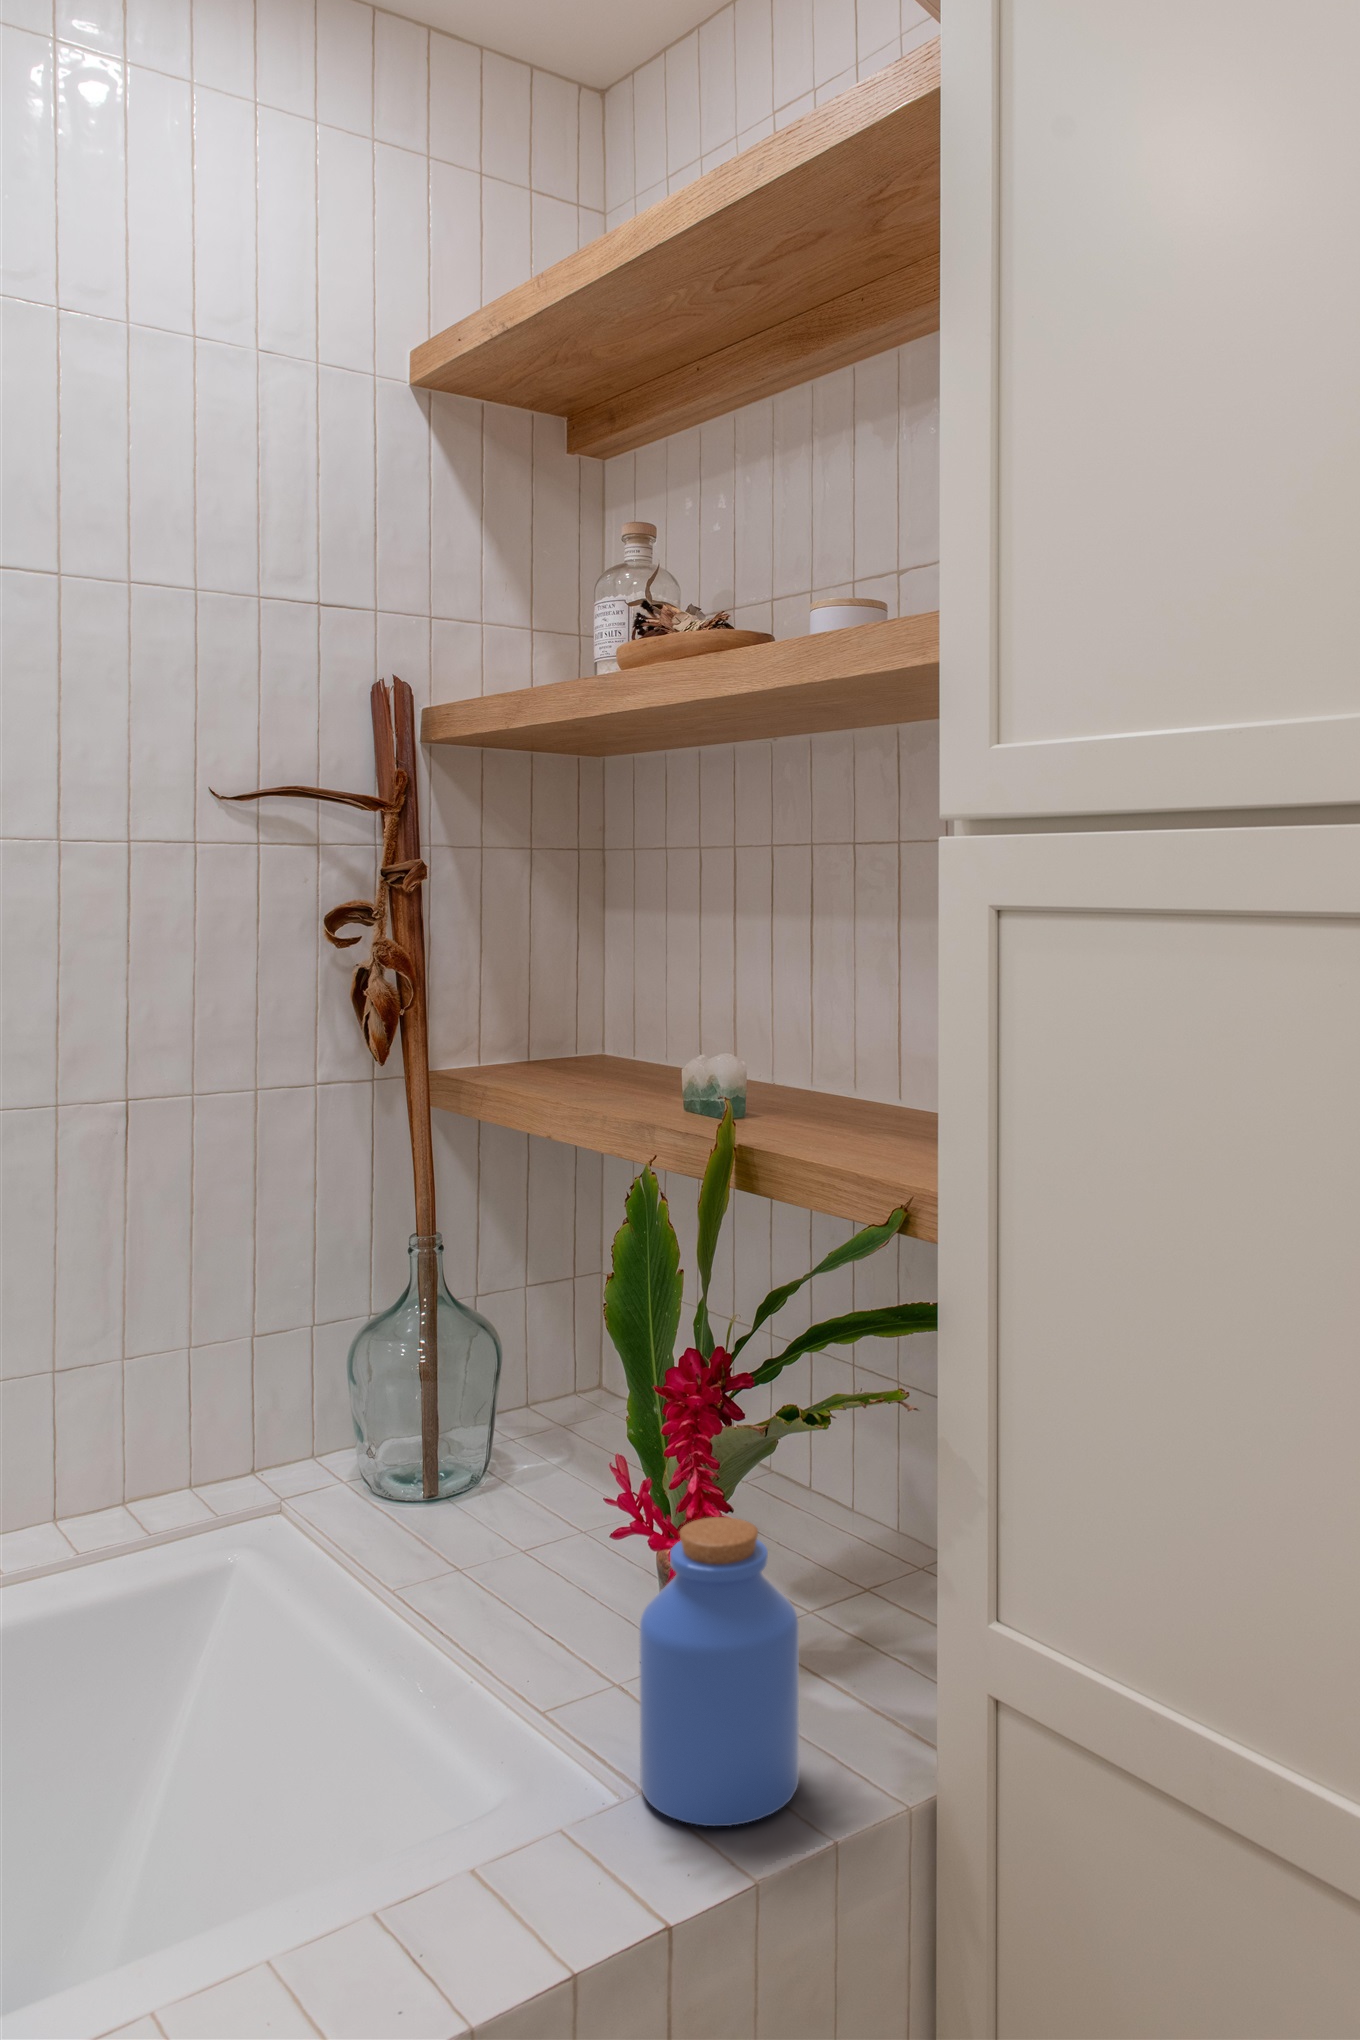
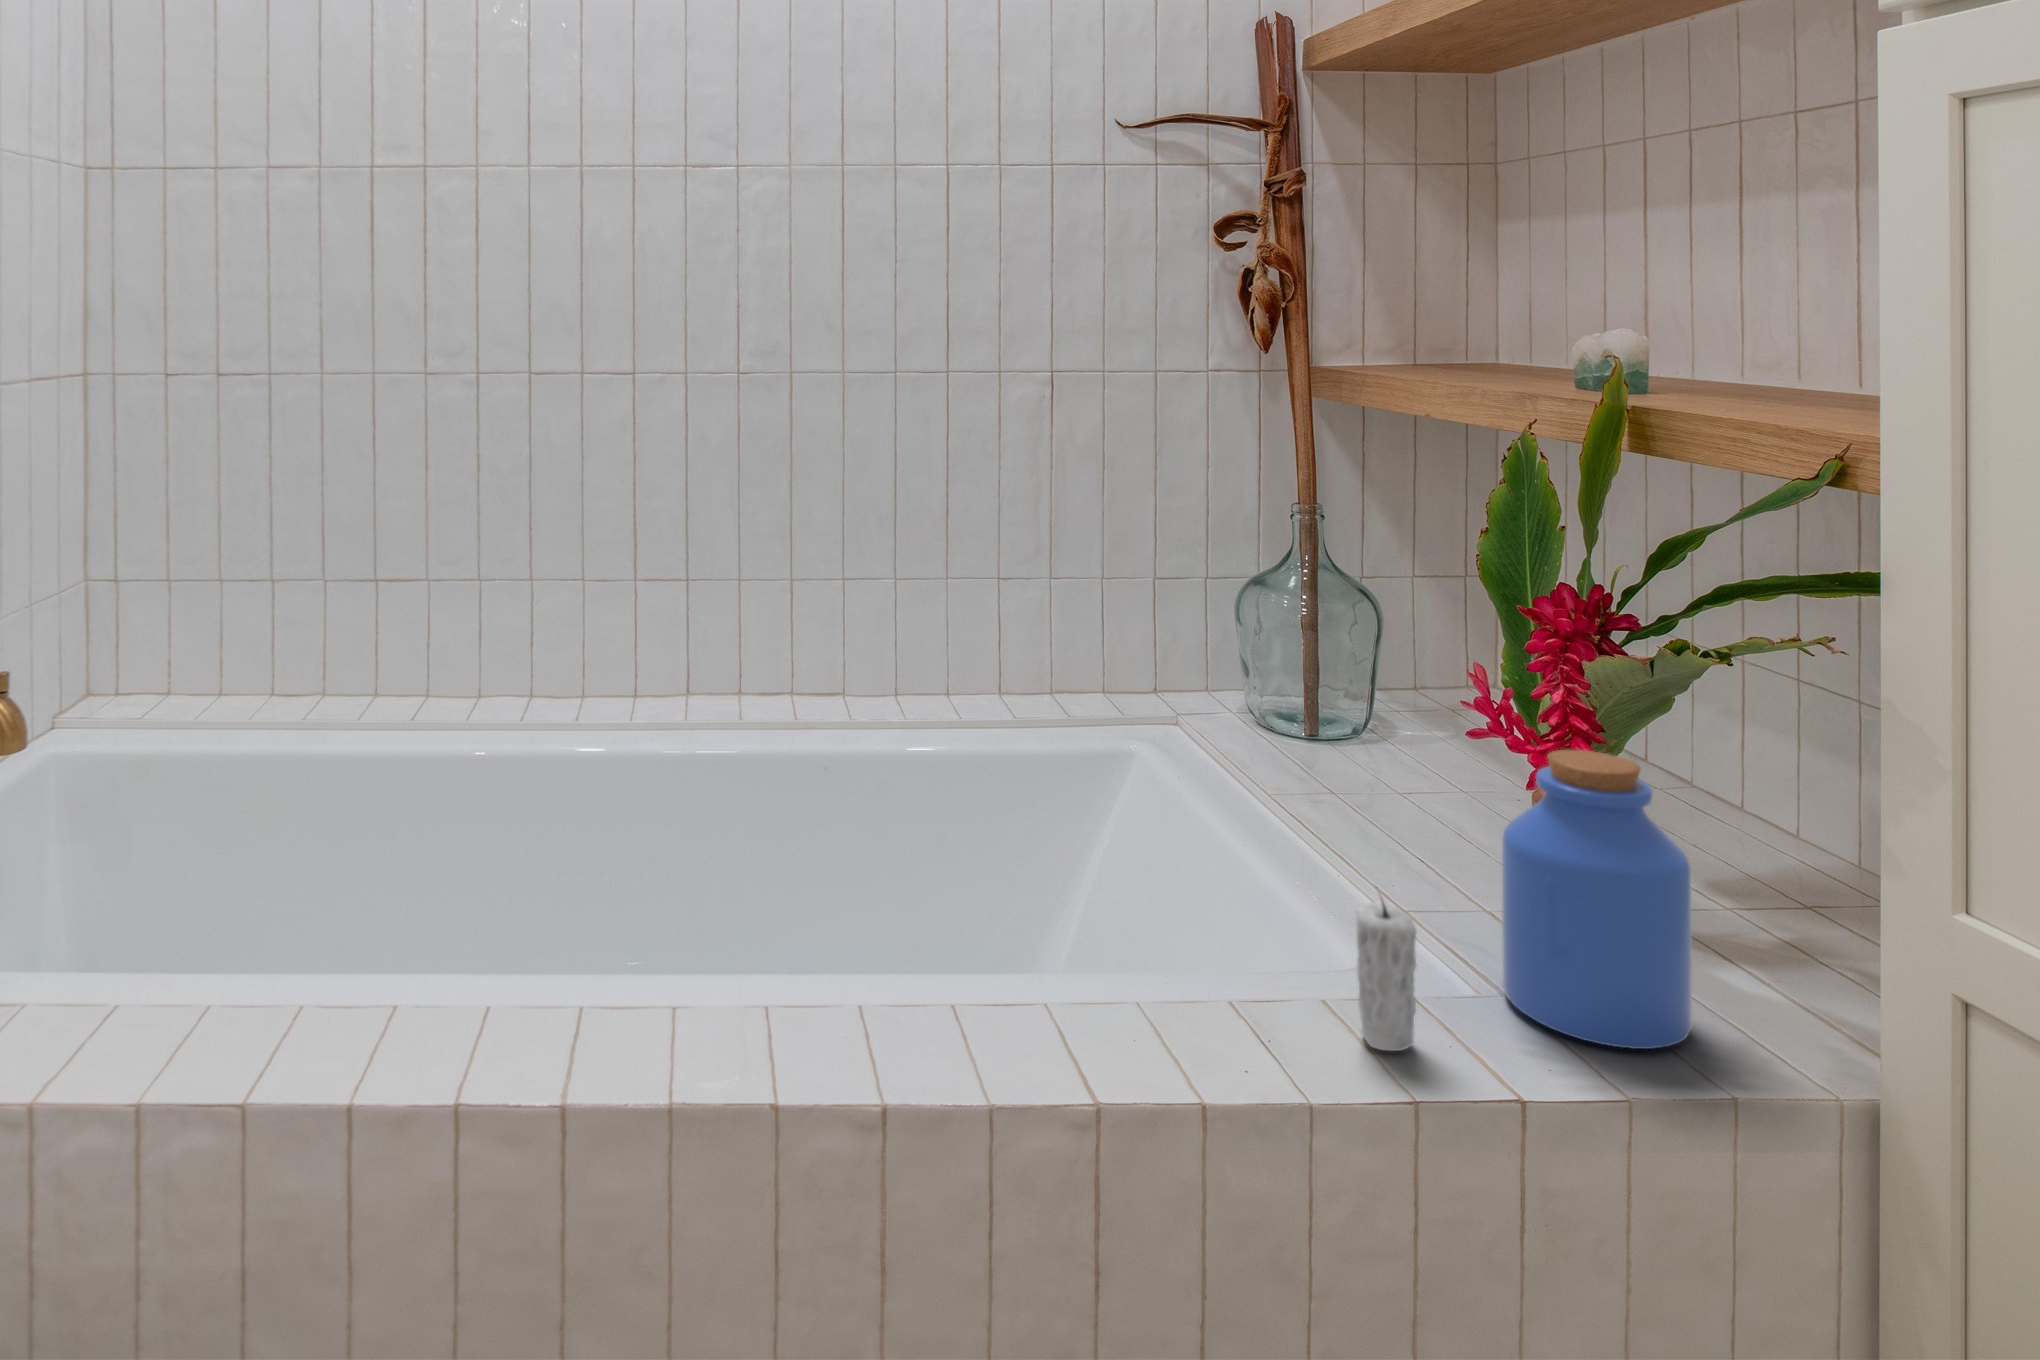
candle: none [507,1730,568,1915] -> present [1356,893,1416,1051]

